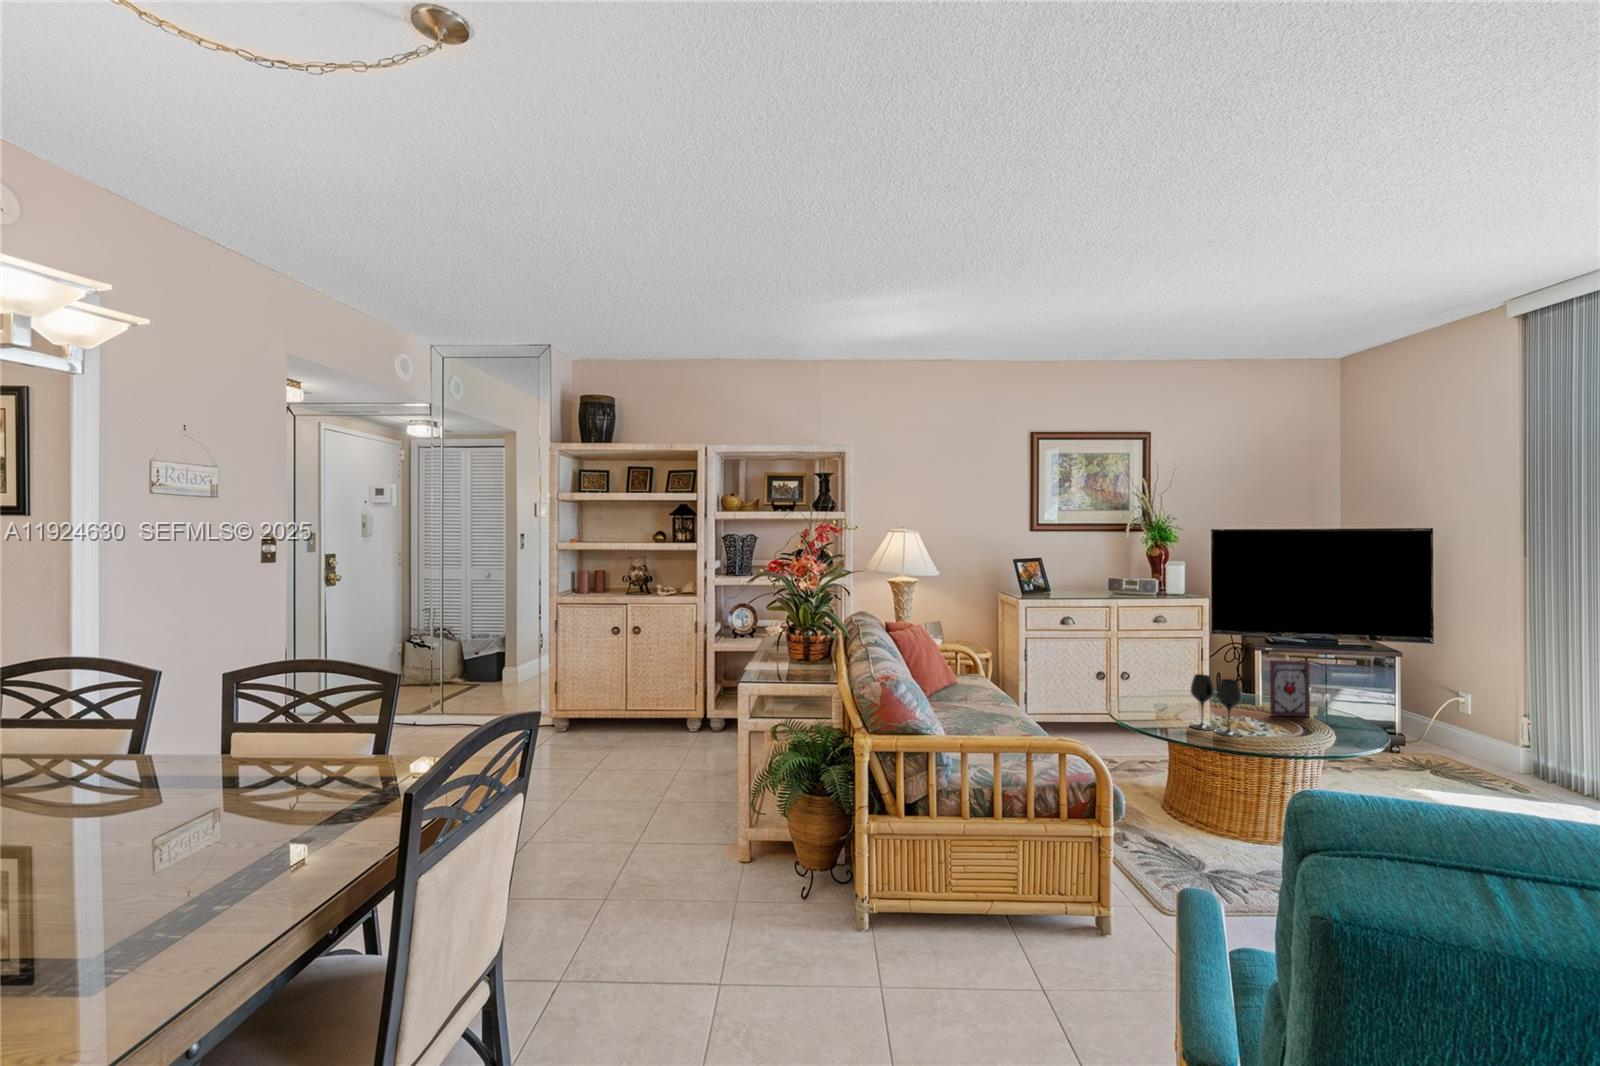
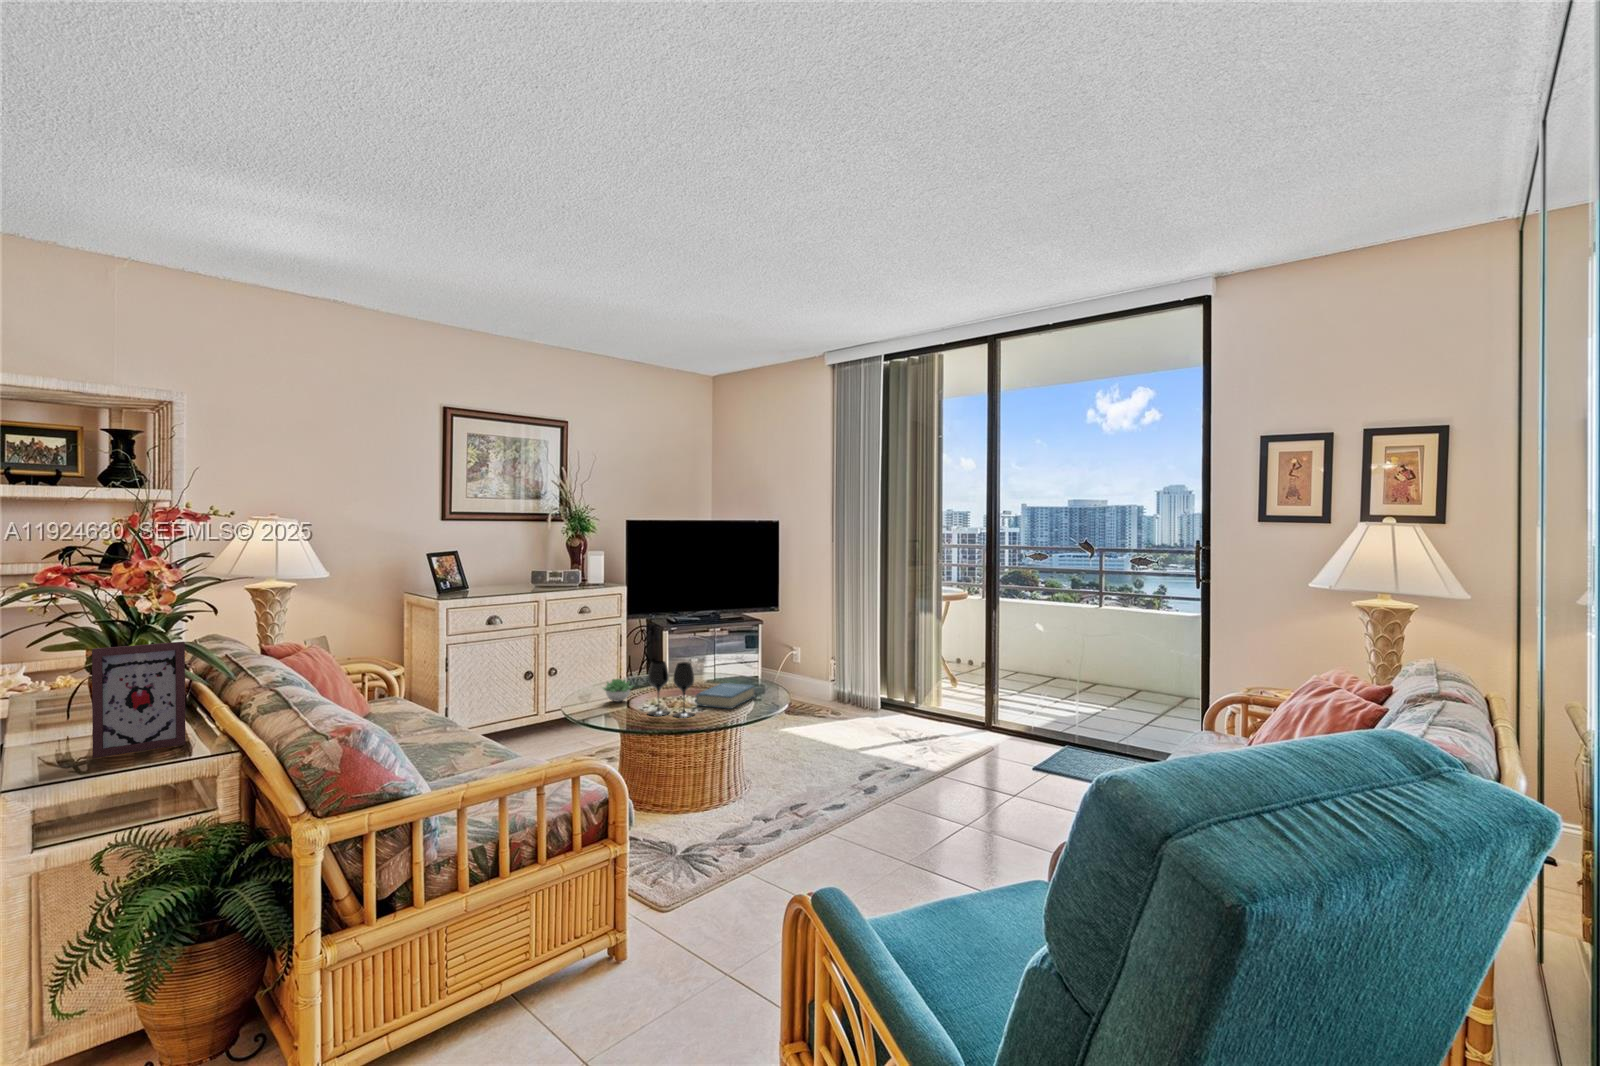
picture frame: present [1270,660,1310,717] -> present [92,642,185,758]
succulent plant: none [1150,687,1185,710] -> present [603,679,633,702]
hardback book: none [1249,711,1331,739] -> present [696,683,754,709]

